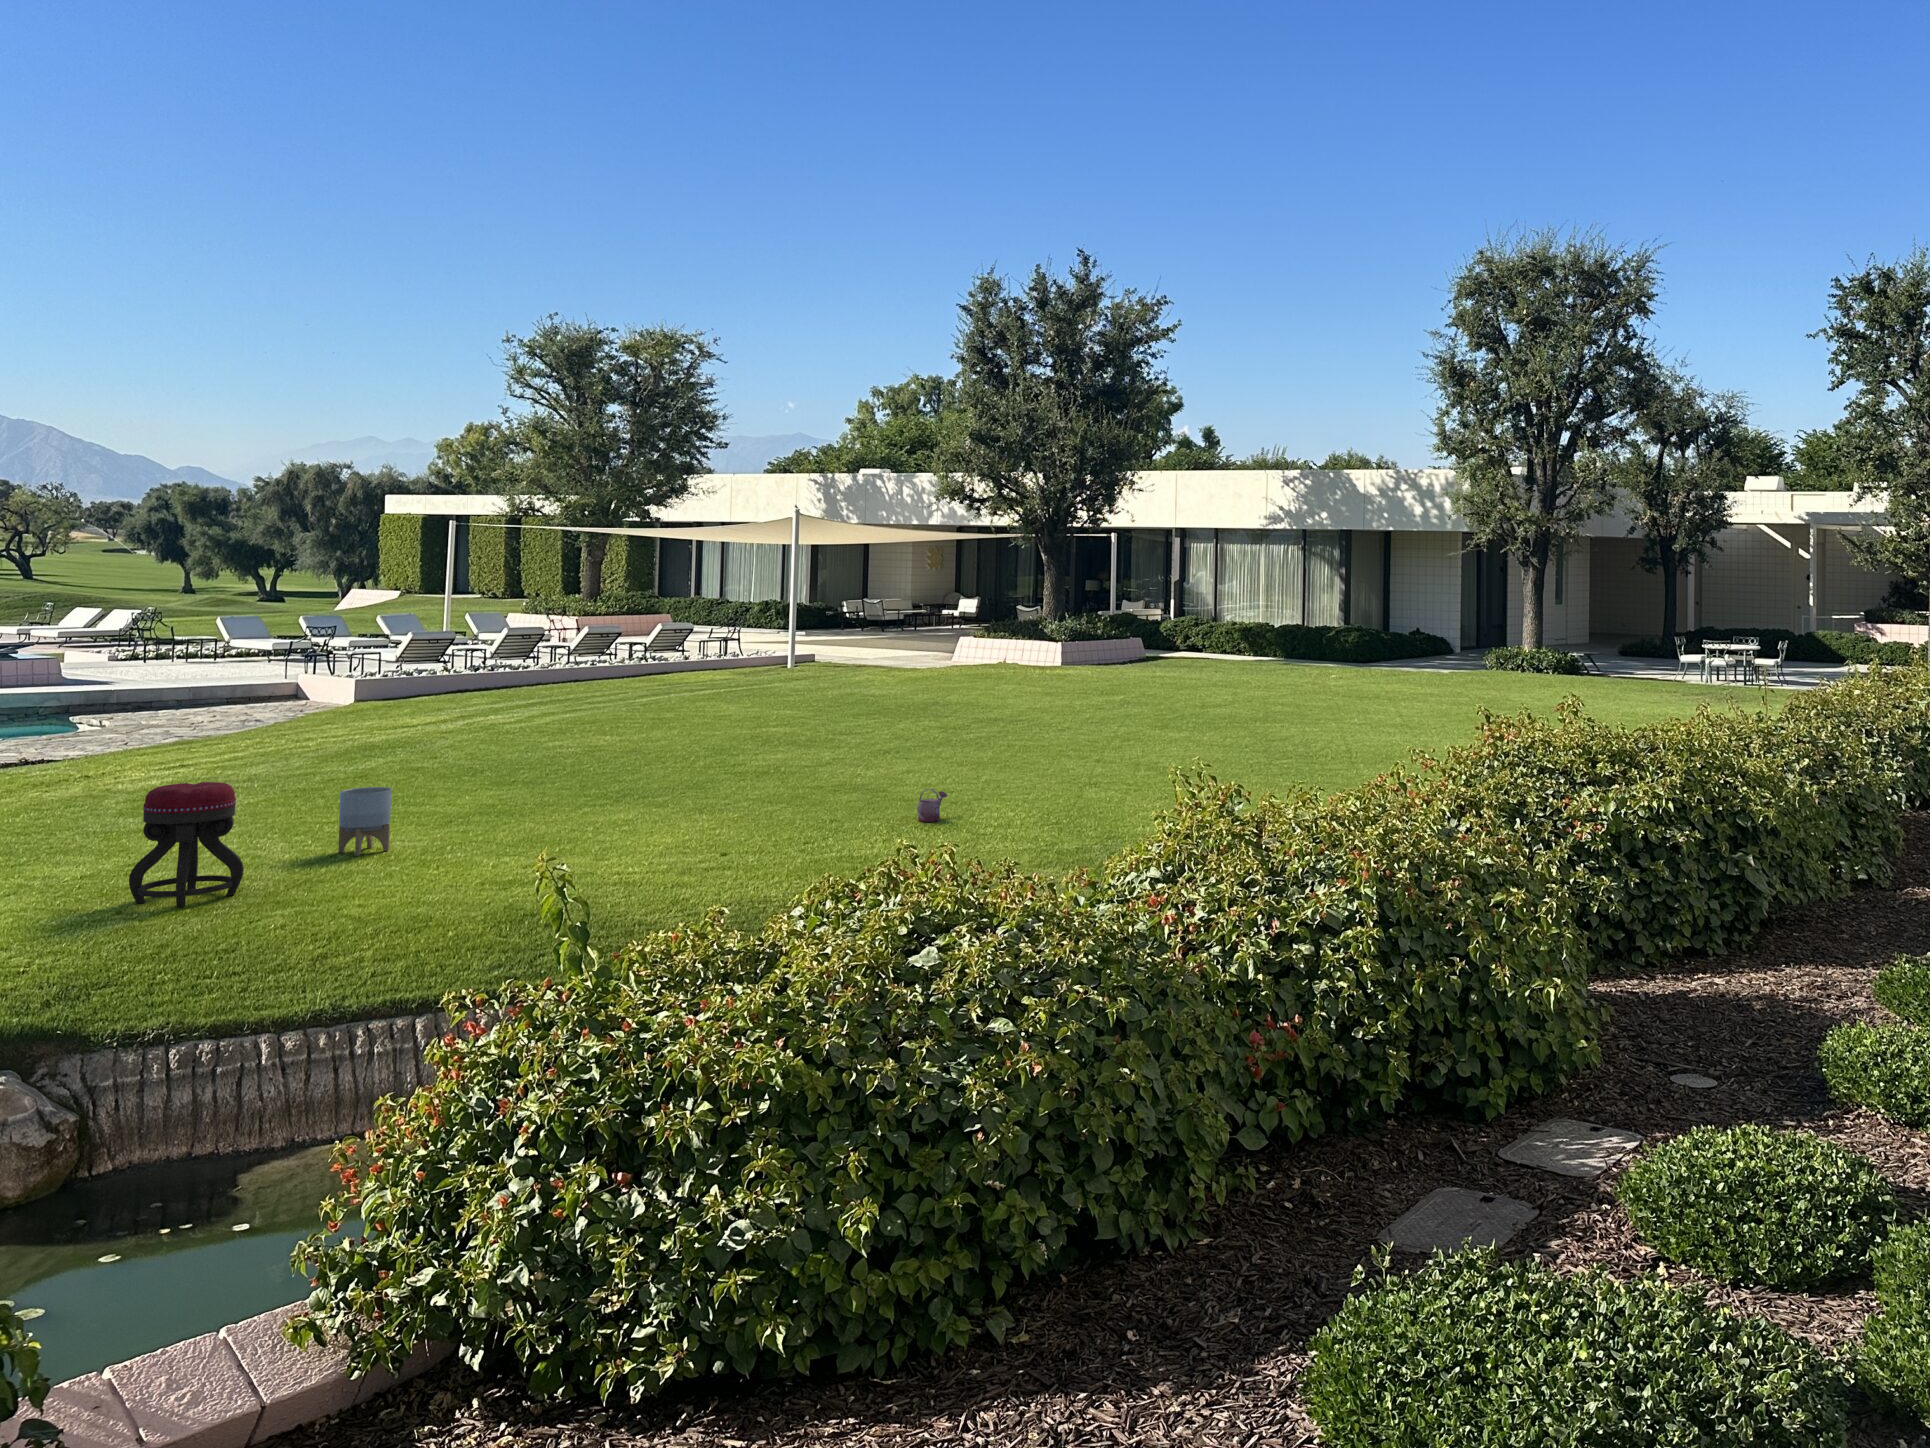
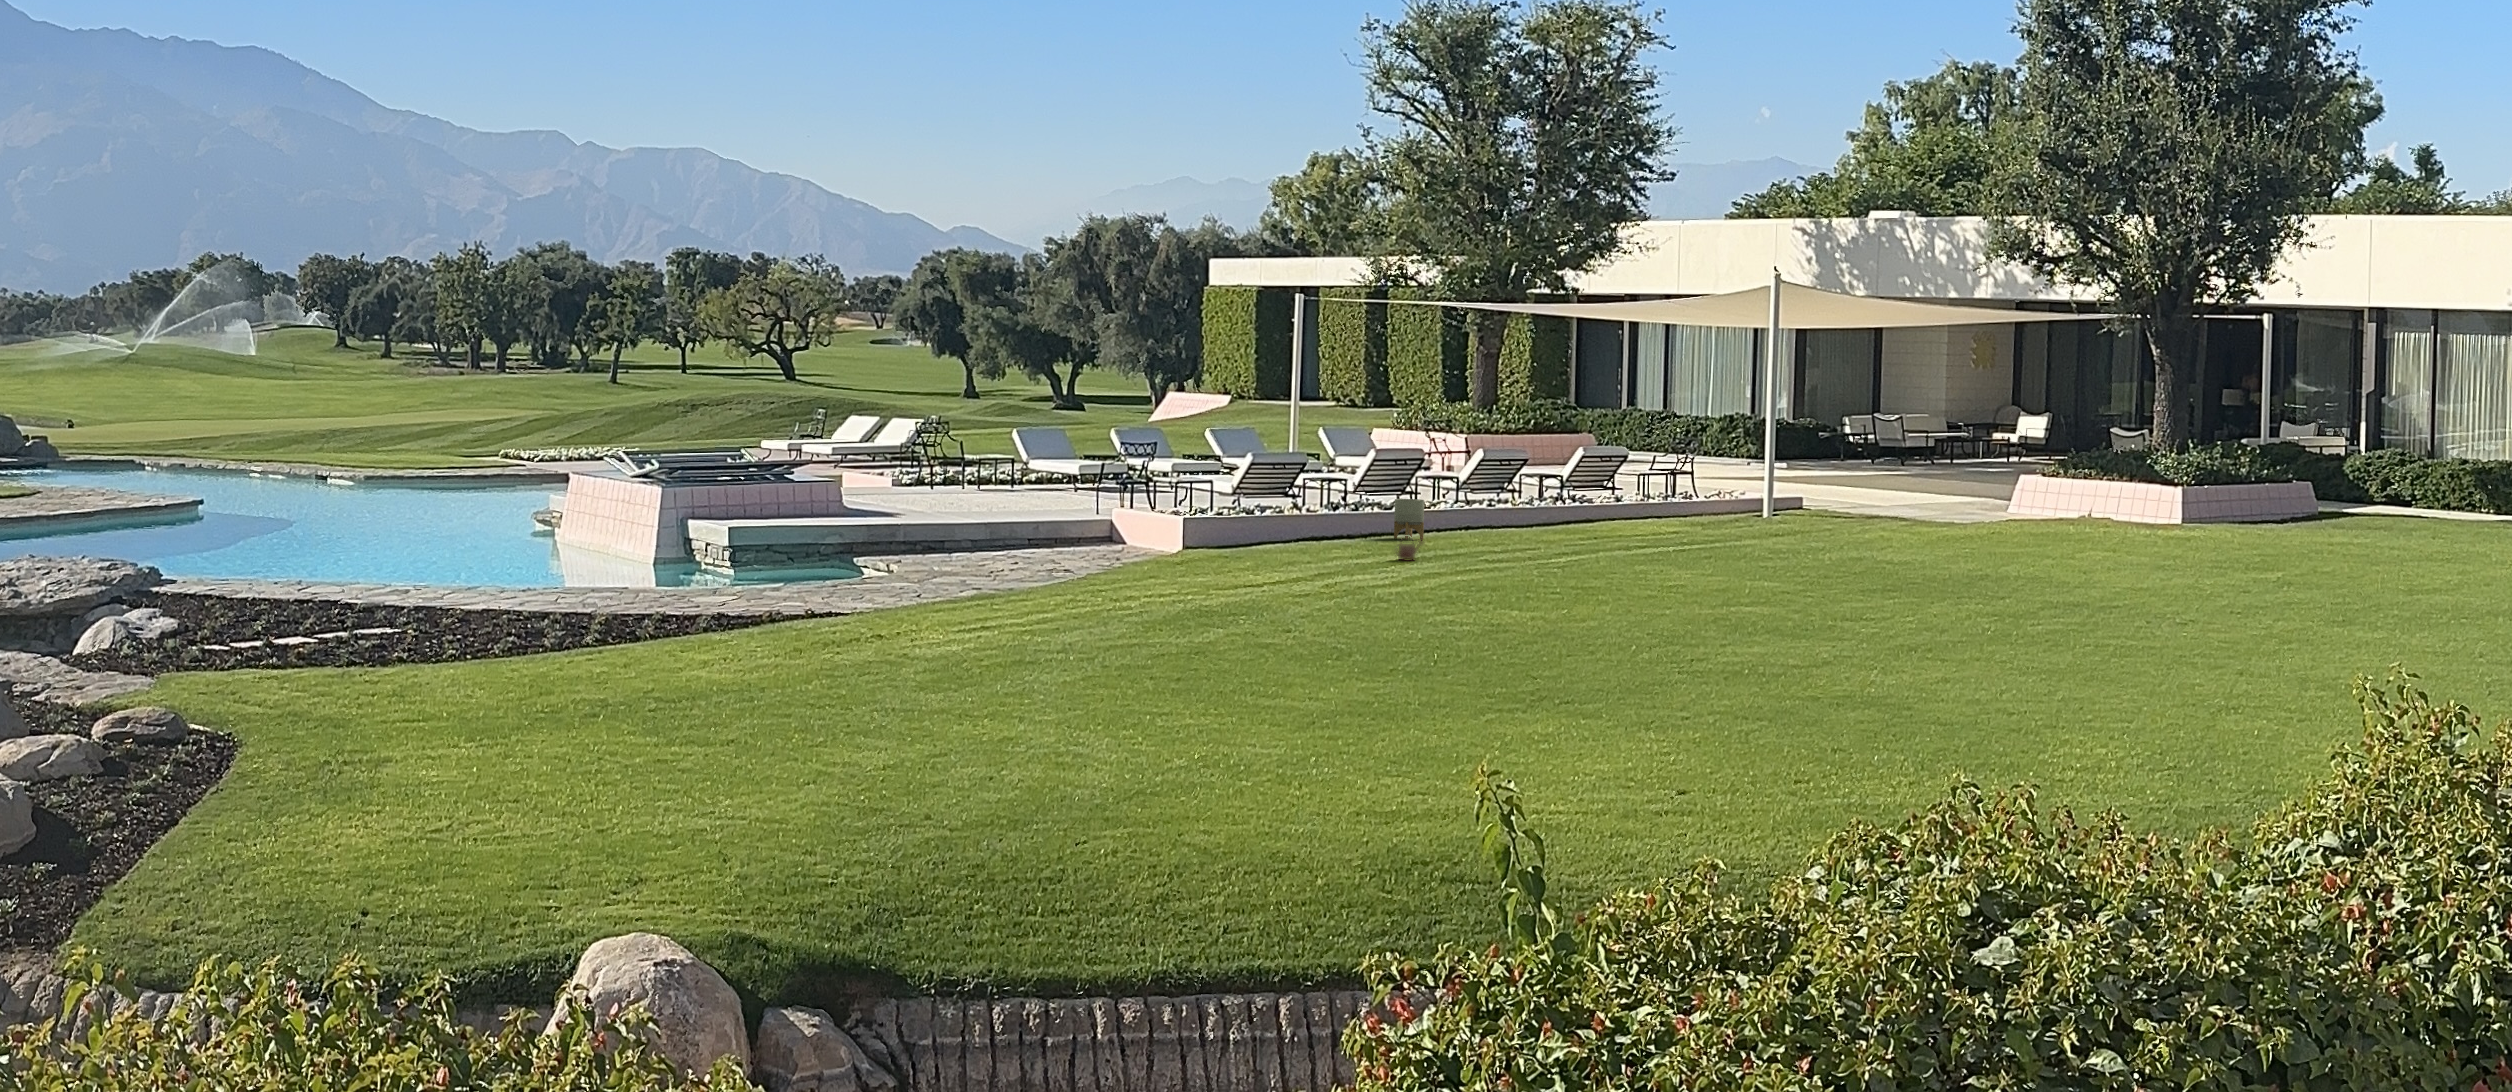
ottoman: present [129,782,244,907] -> none [1304,480,1359,546]
watering can: present [917,789,947,822] -> present [1396,539,1423,561]

